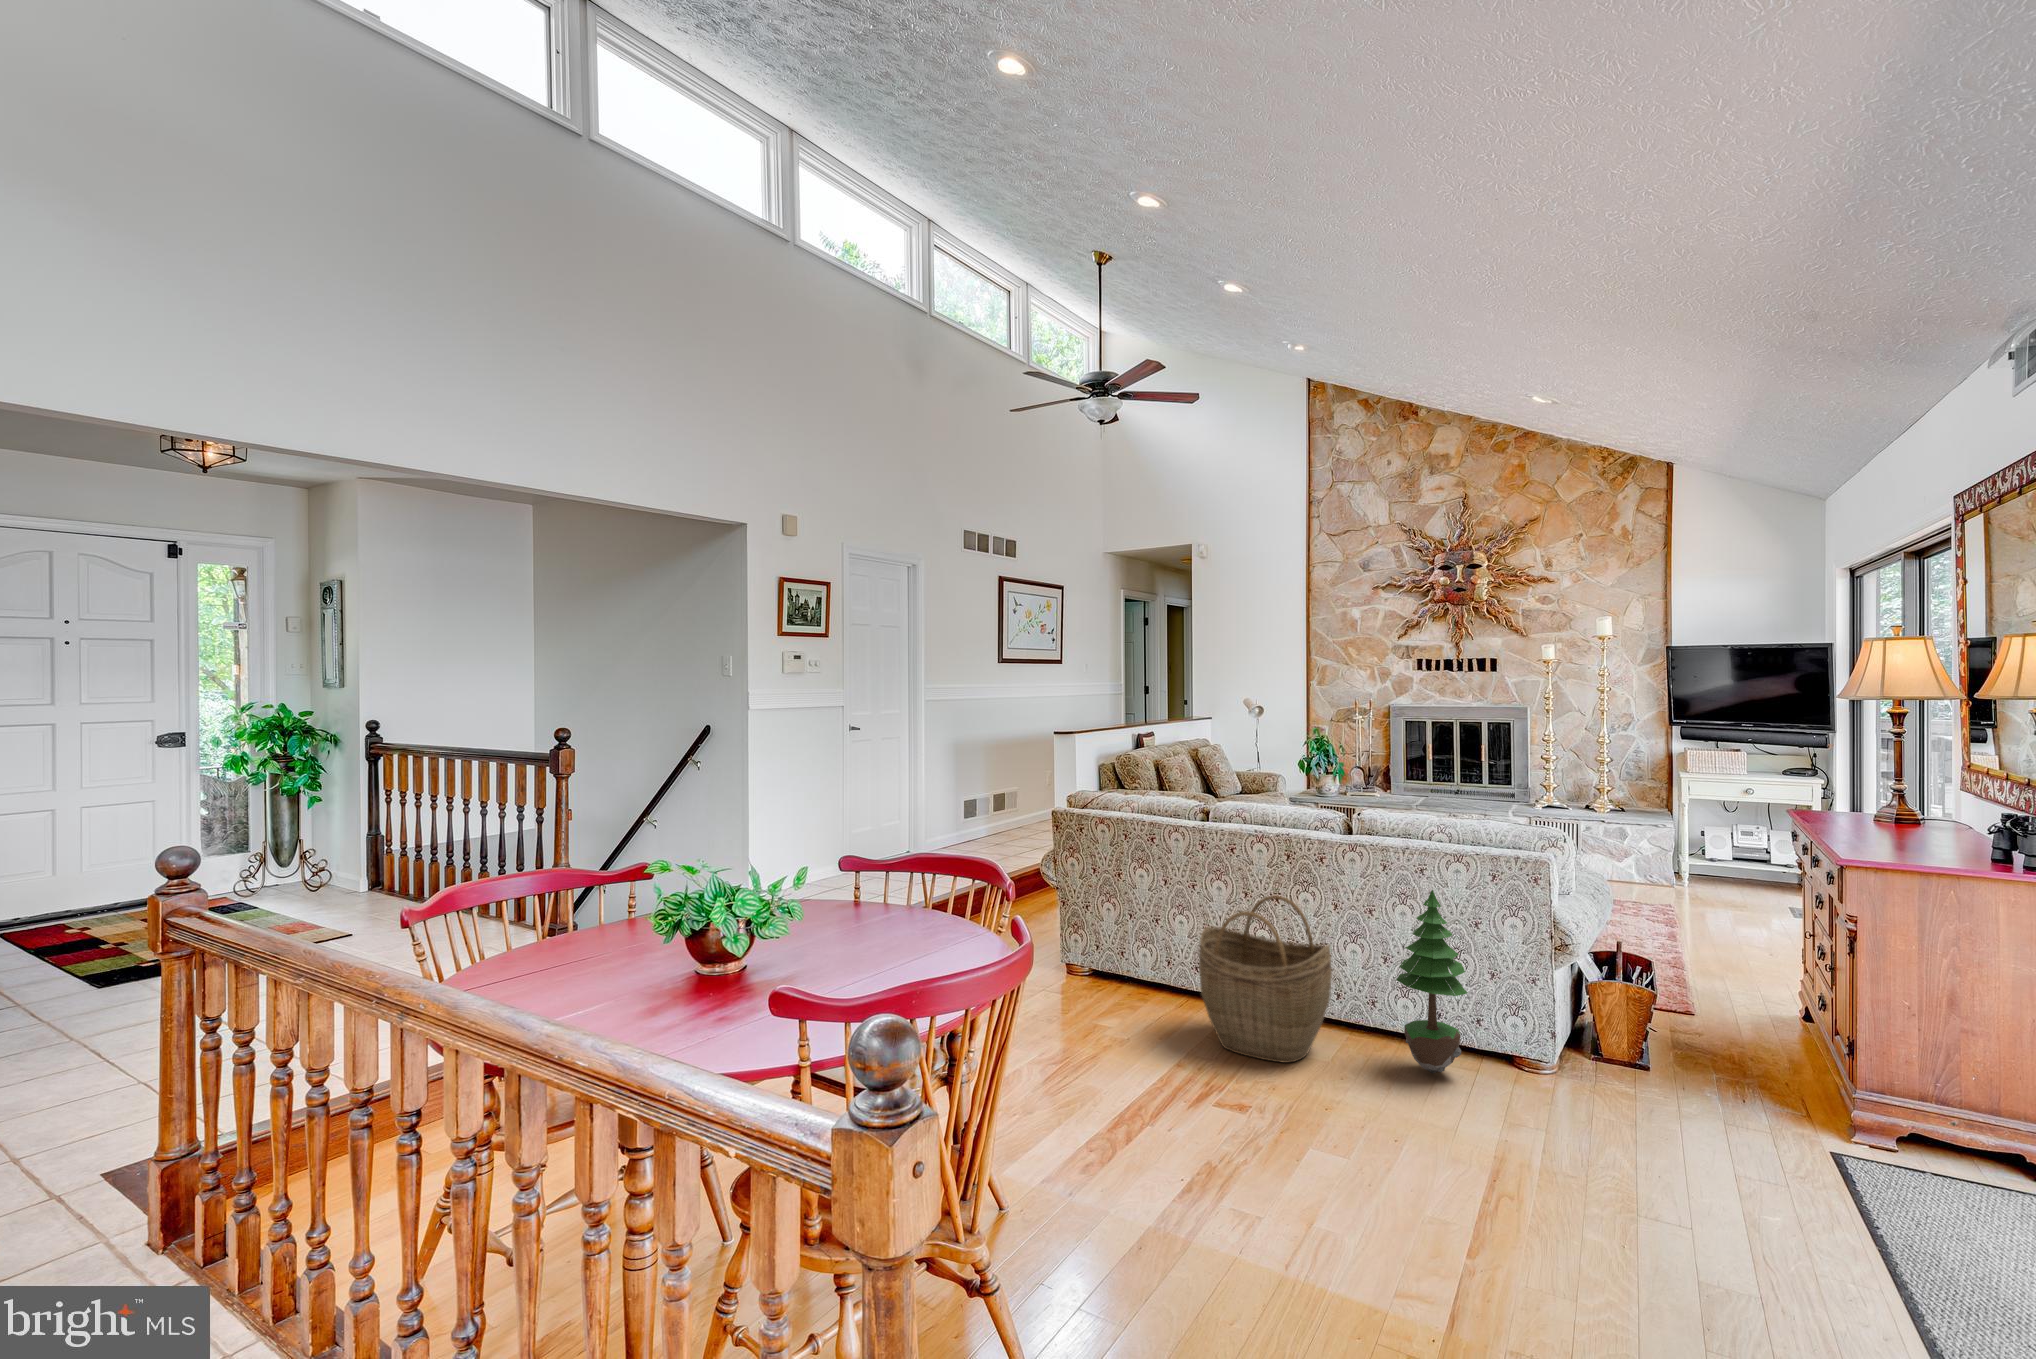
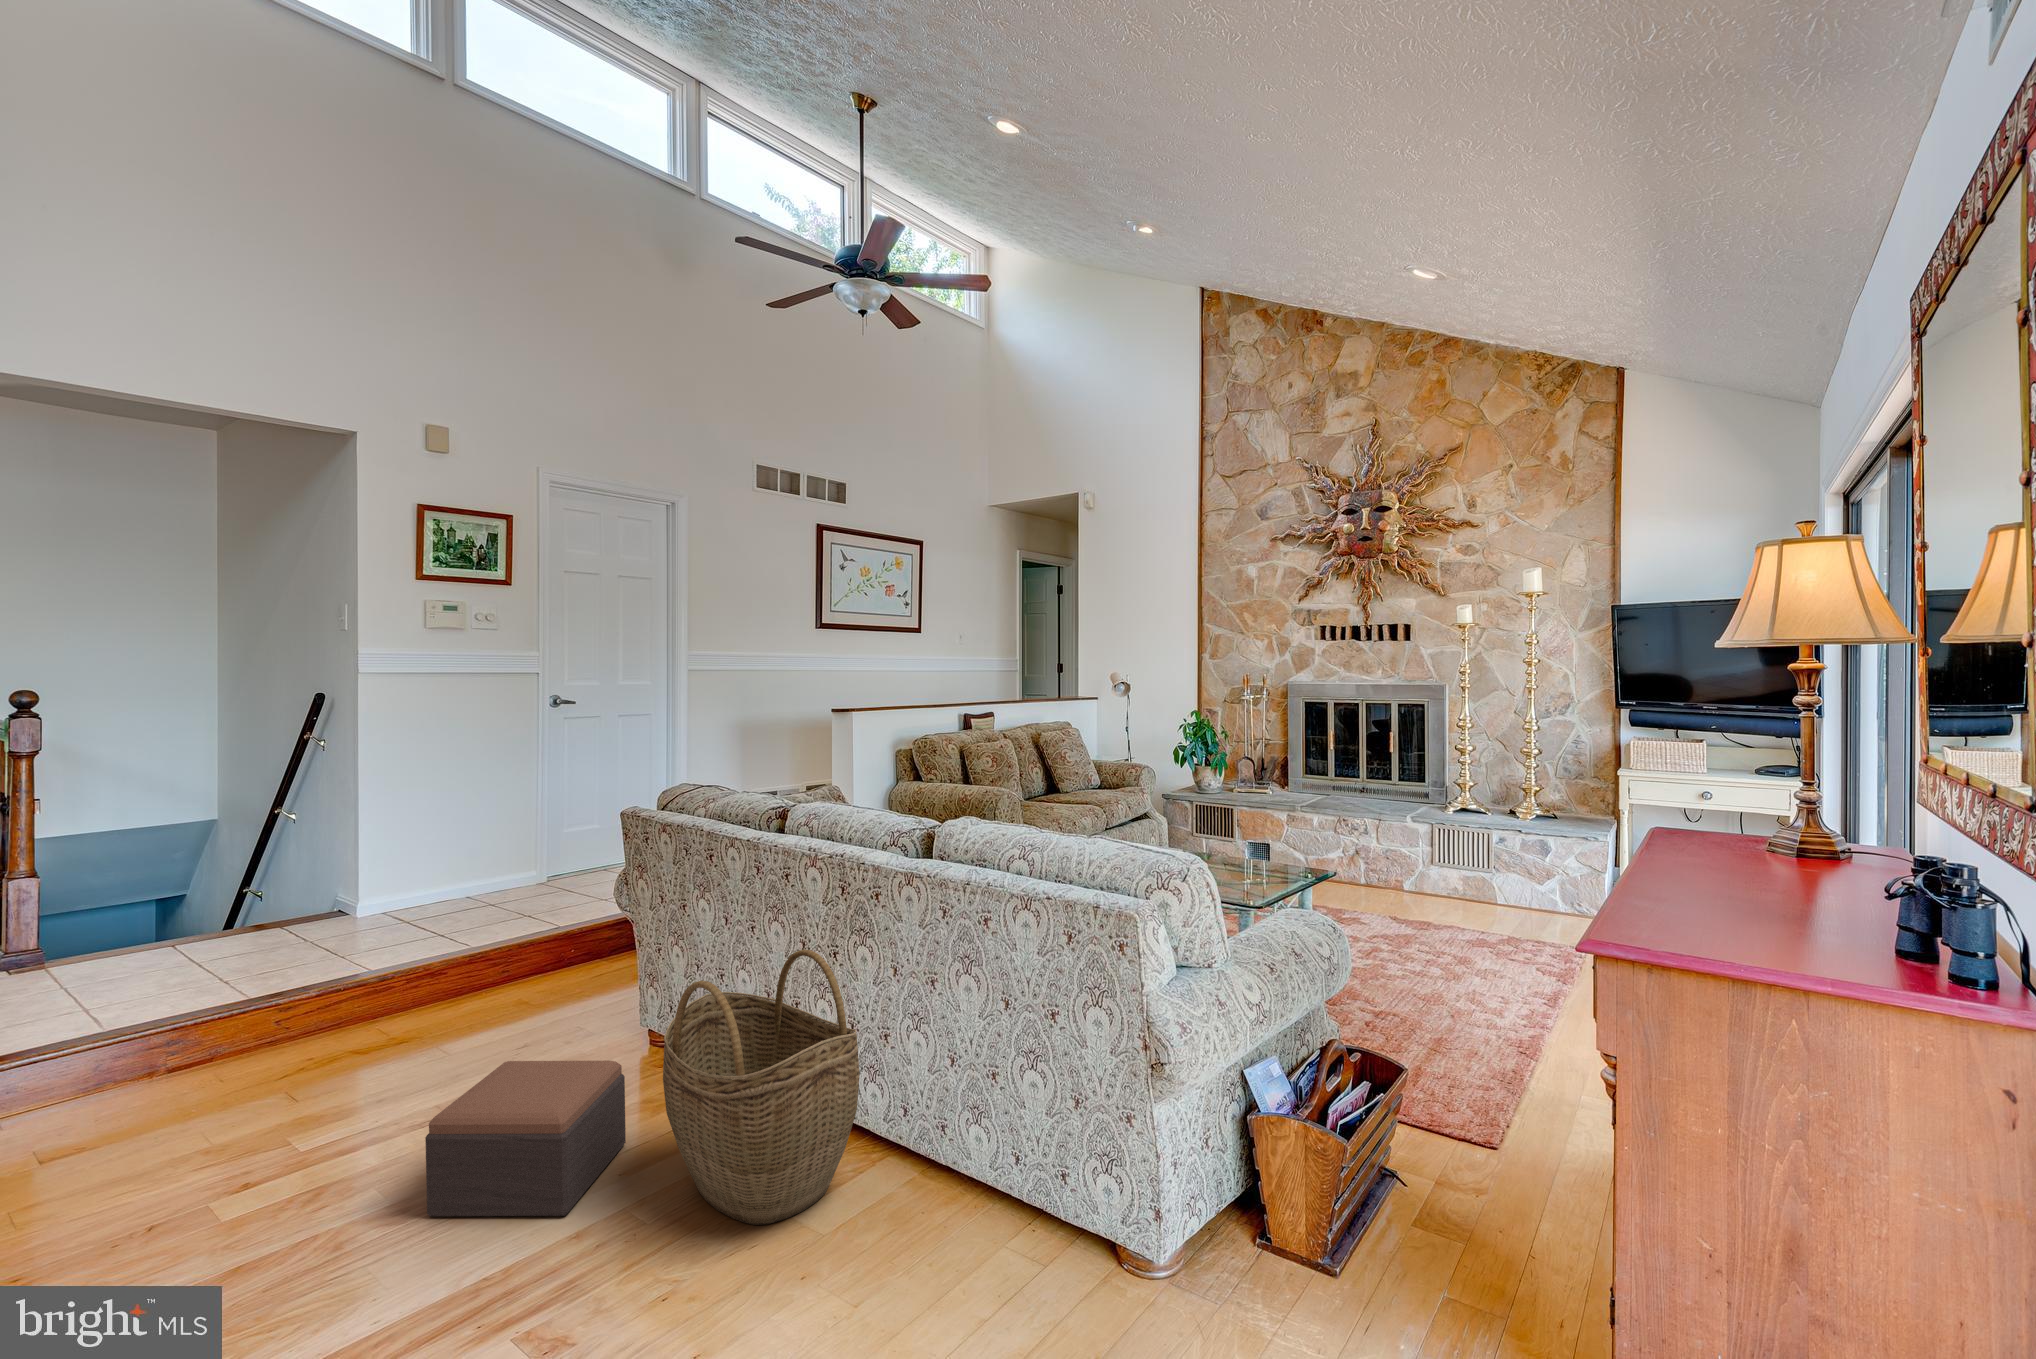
potted tree: present [1396,890,1468,1073] -> none [908,958,1018,1266]
footstool: none [1063,973,1163,1066] -> present [425,1061,626,1217]

